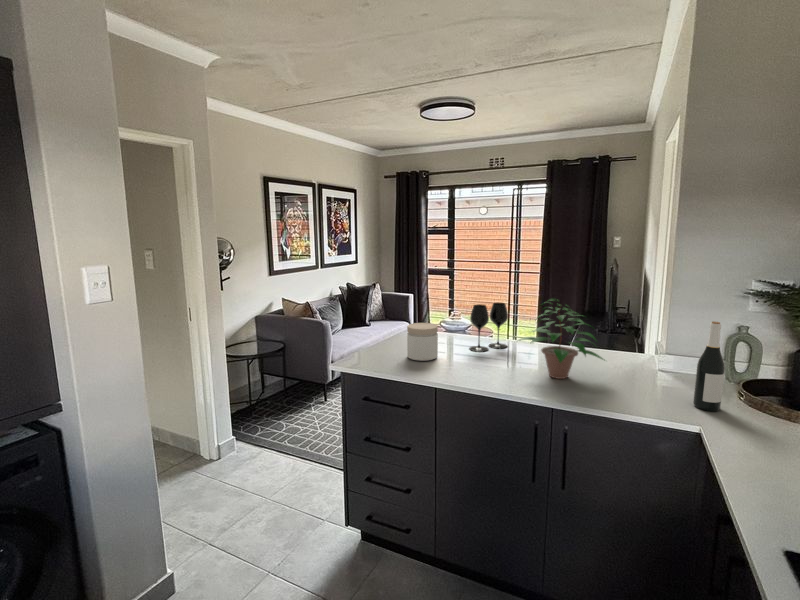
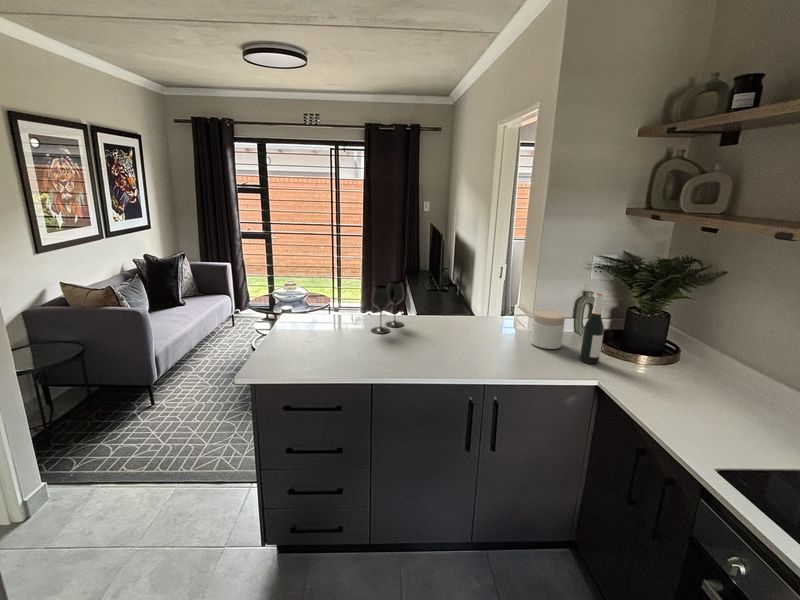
potted plant: present [520,298,603,379] -> none [437,278,512,353]
jar: present [407,323,438,361] -> present [530,310,565,349]

